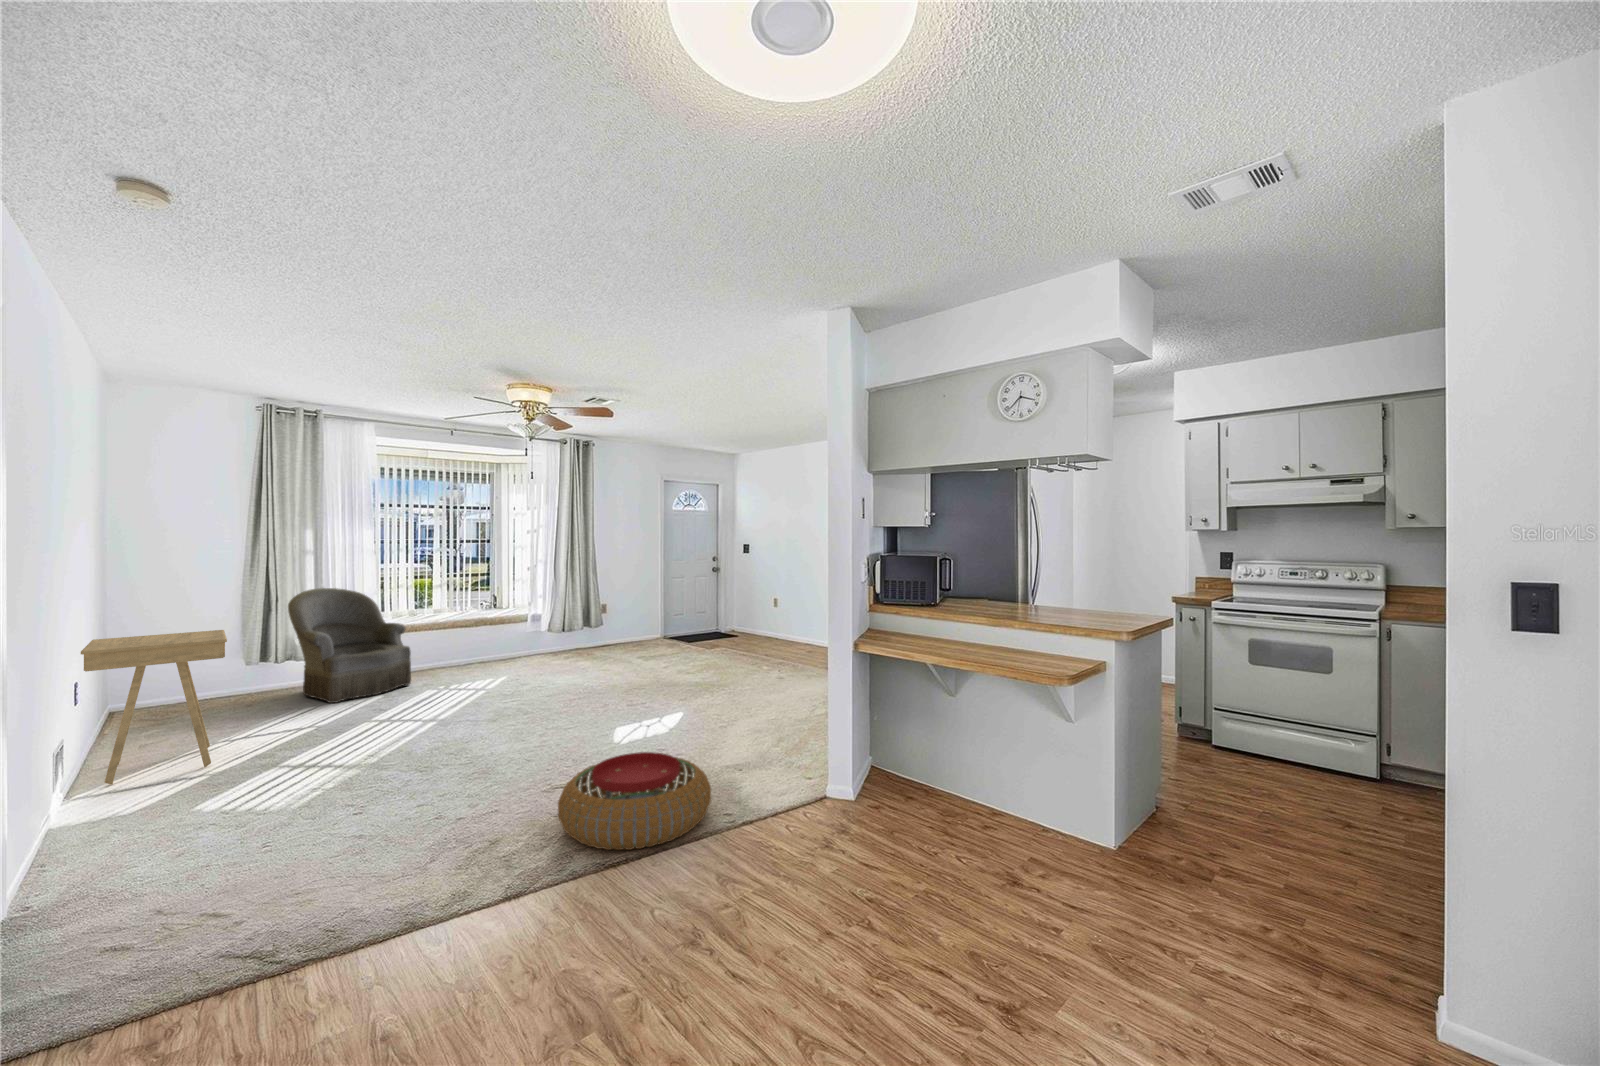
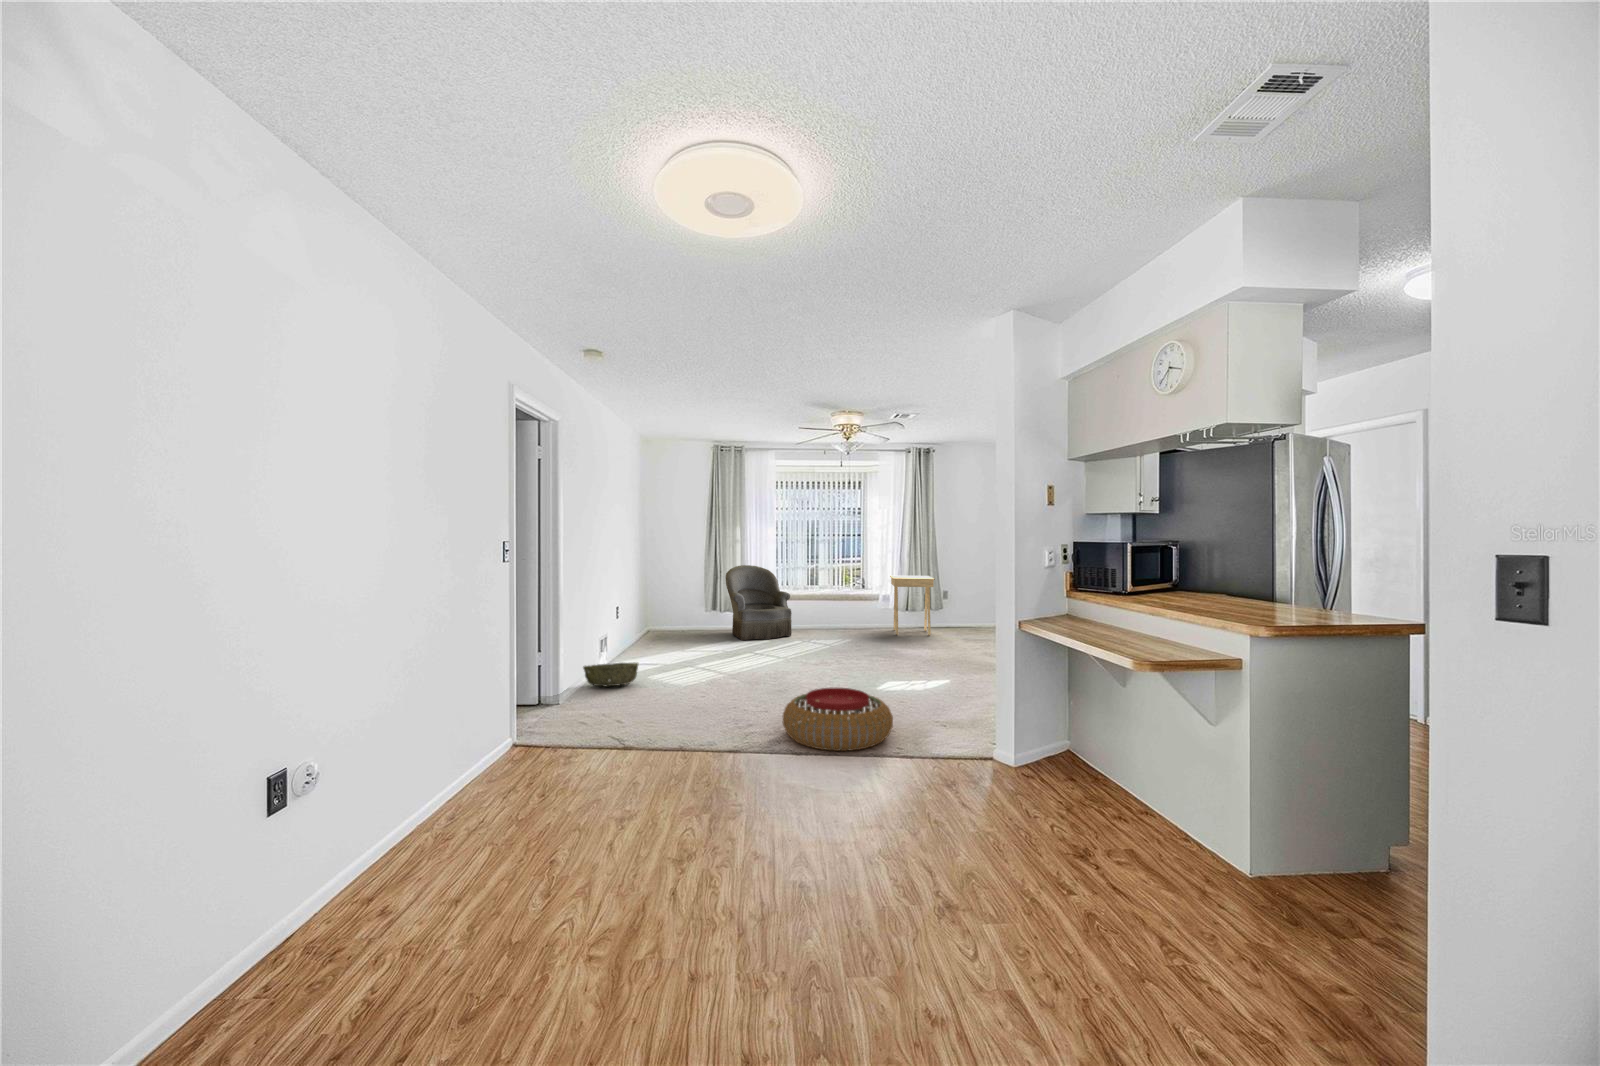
side table: present [81,630,227,785] -> present [890,576,935,635]
woven basket: none [44,784,189,854] -> present [583,662,638,687]

